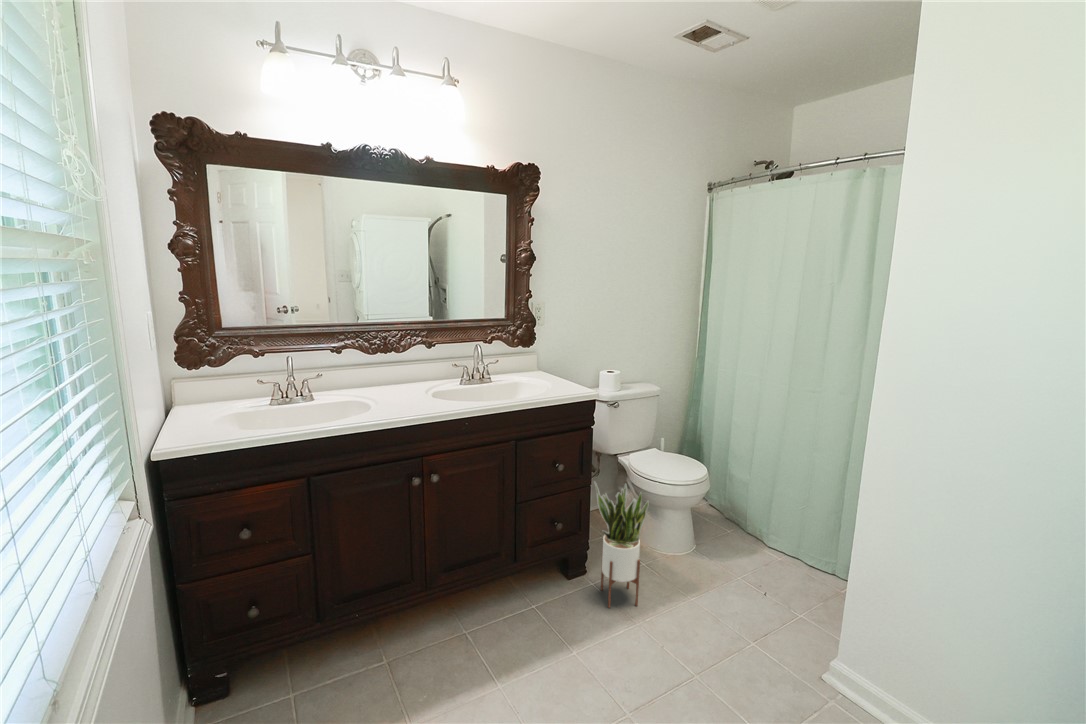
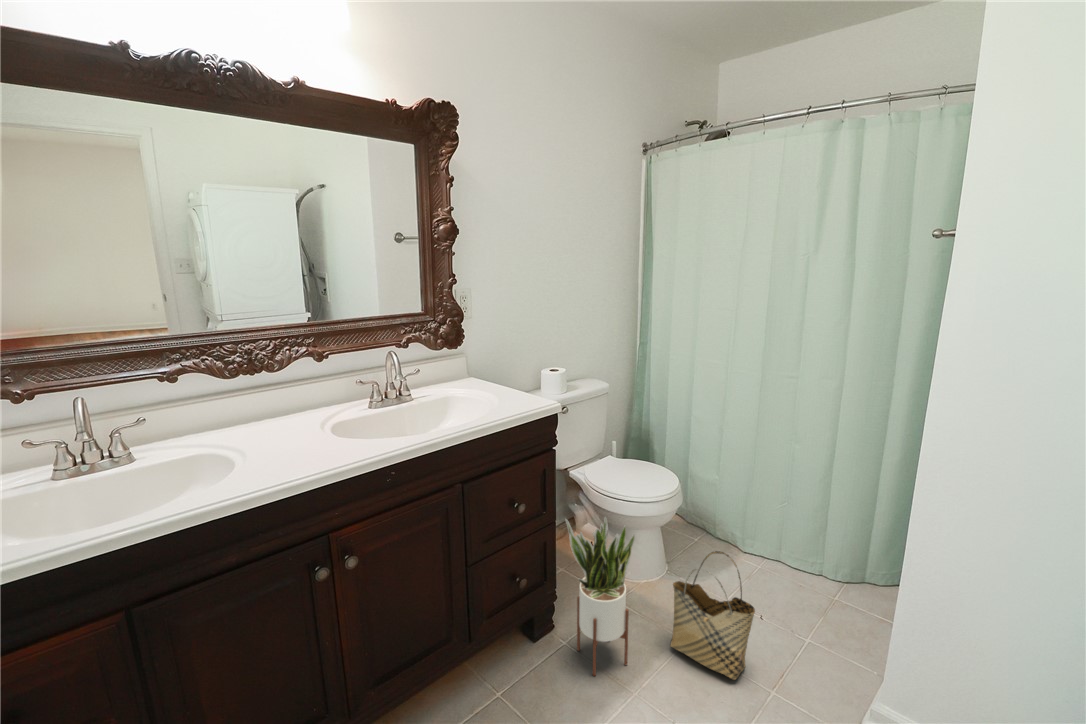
woven basket: none [676,526,744,629] -> present [670,551,755,680]

